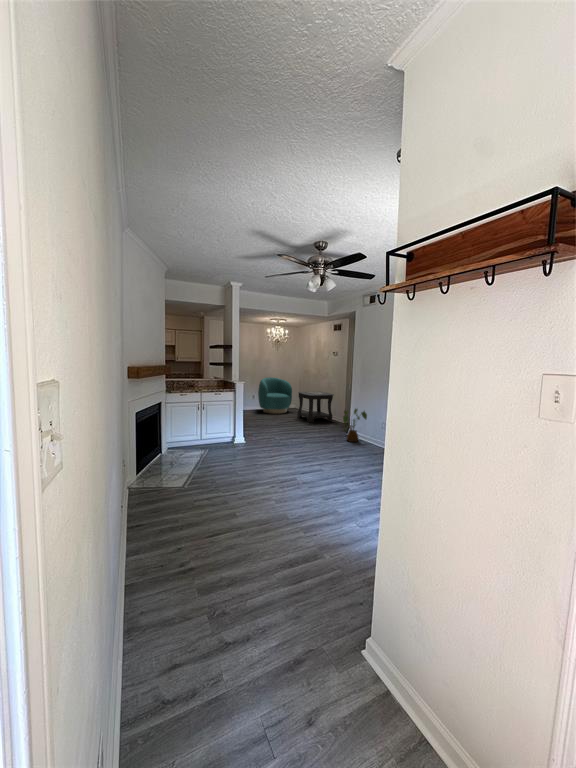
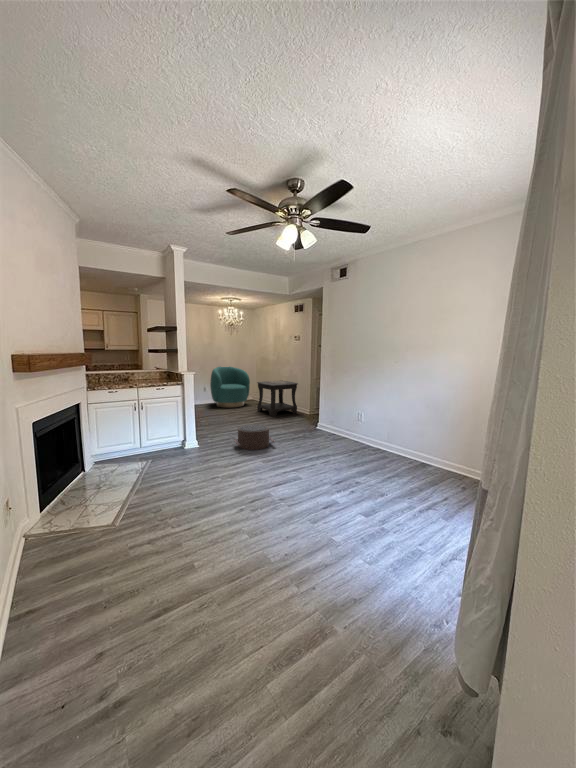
house plant: present [343,409,367,442] -> none [310,399,342,438]
pouf: none [274,427,307,447] -> present [234,424,275,450]

